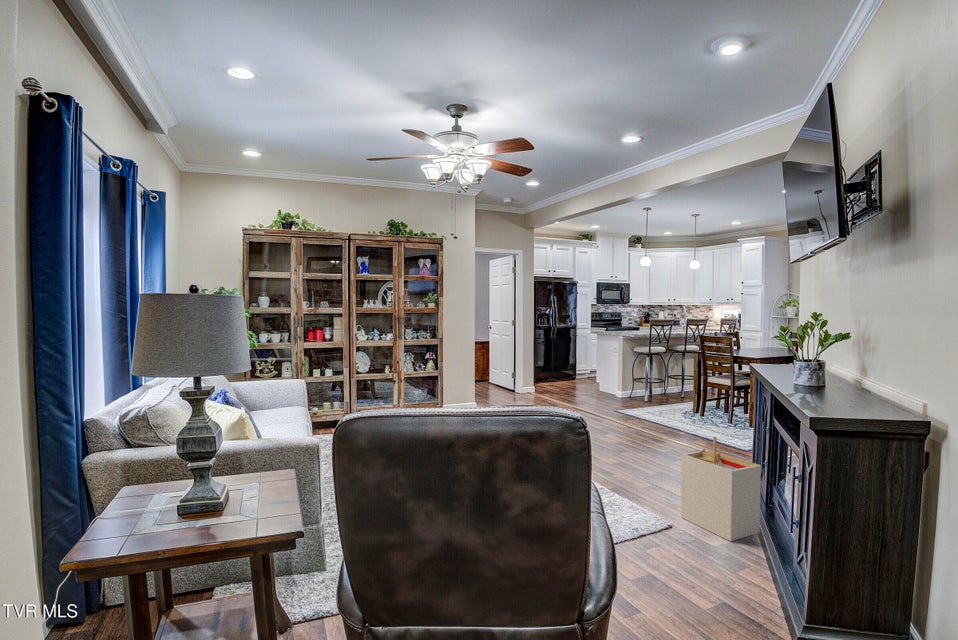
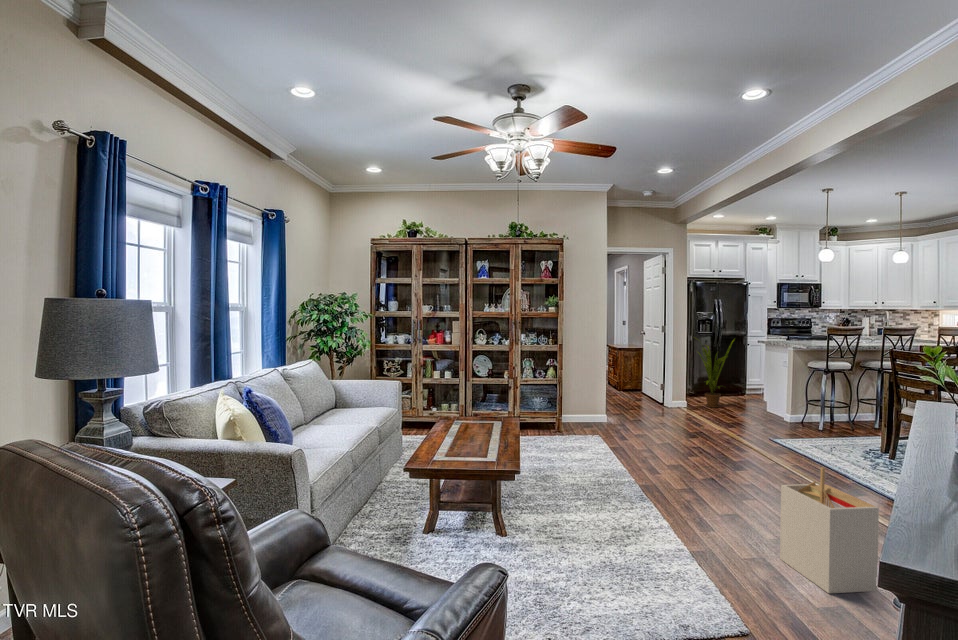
house plant: none [539,329,575,390] -> present [699,340,734,408]

